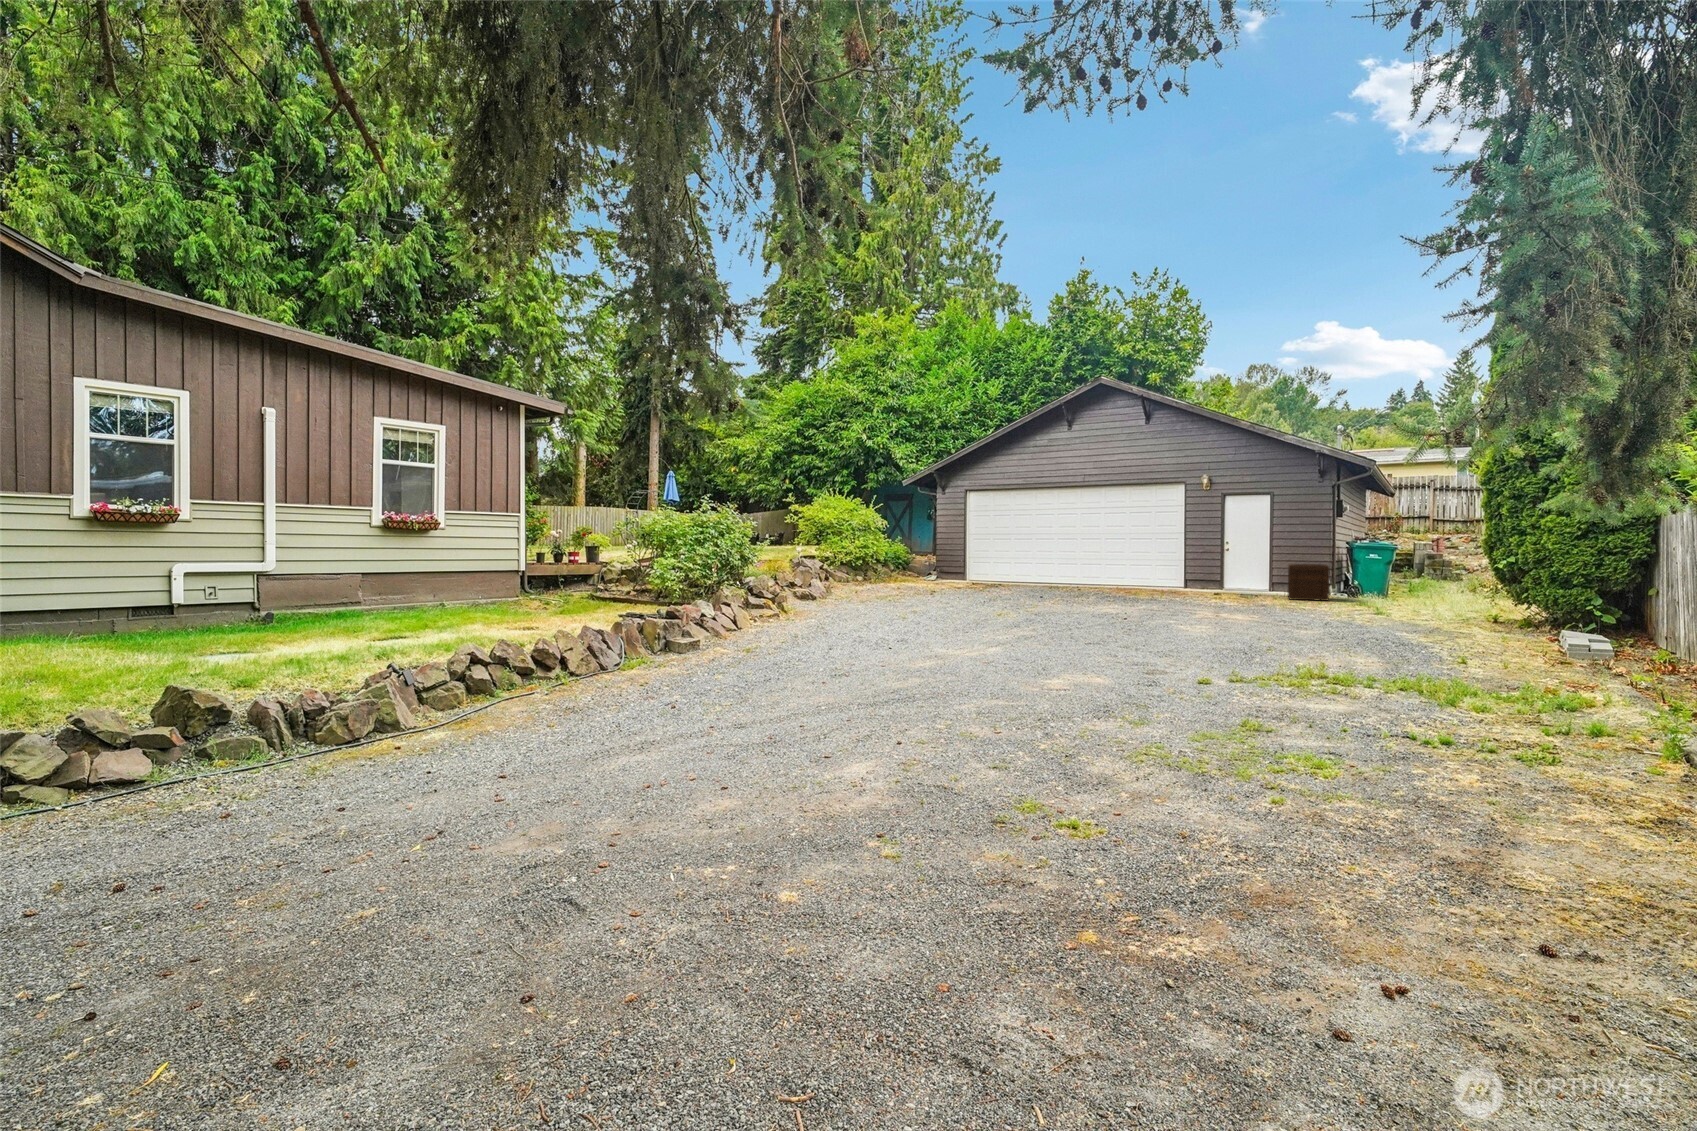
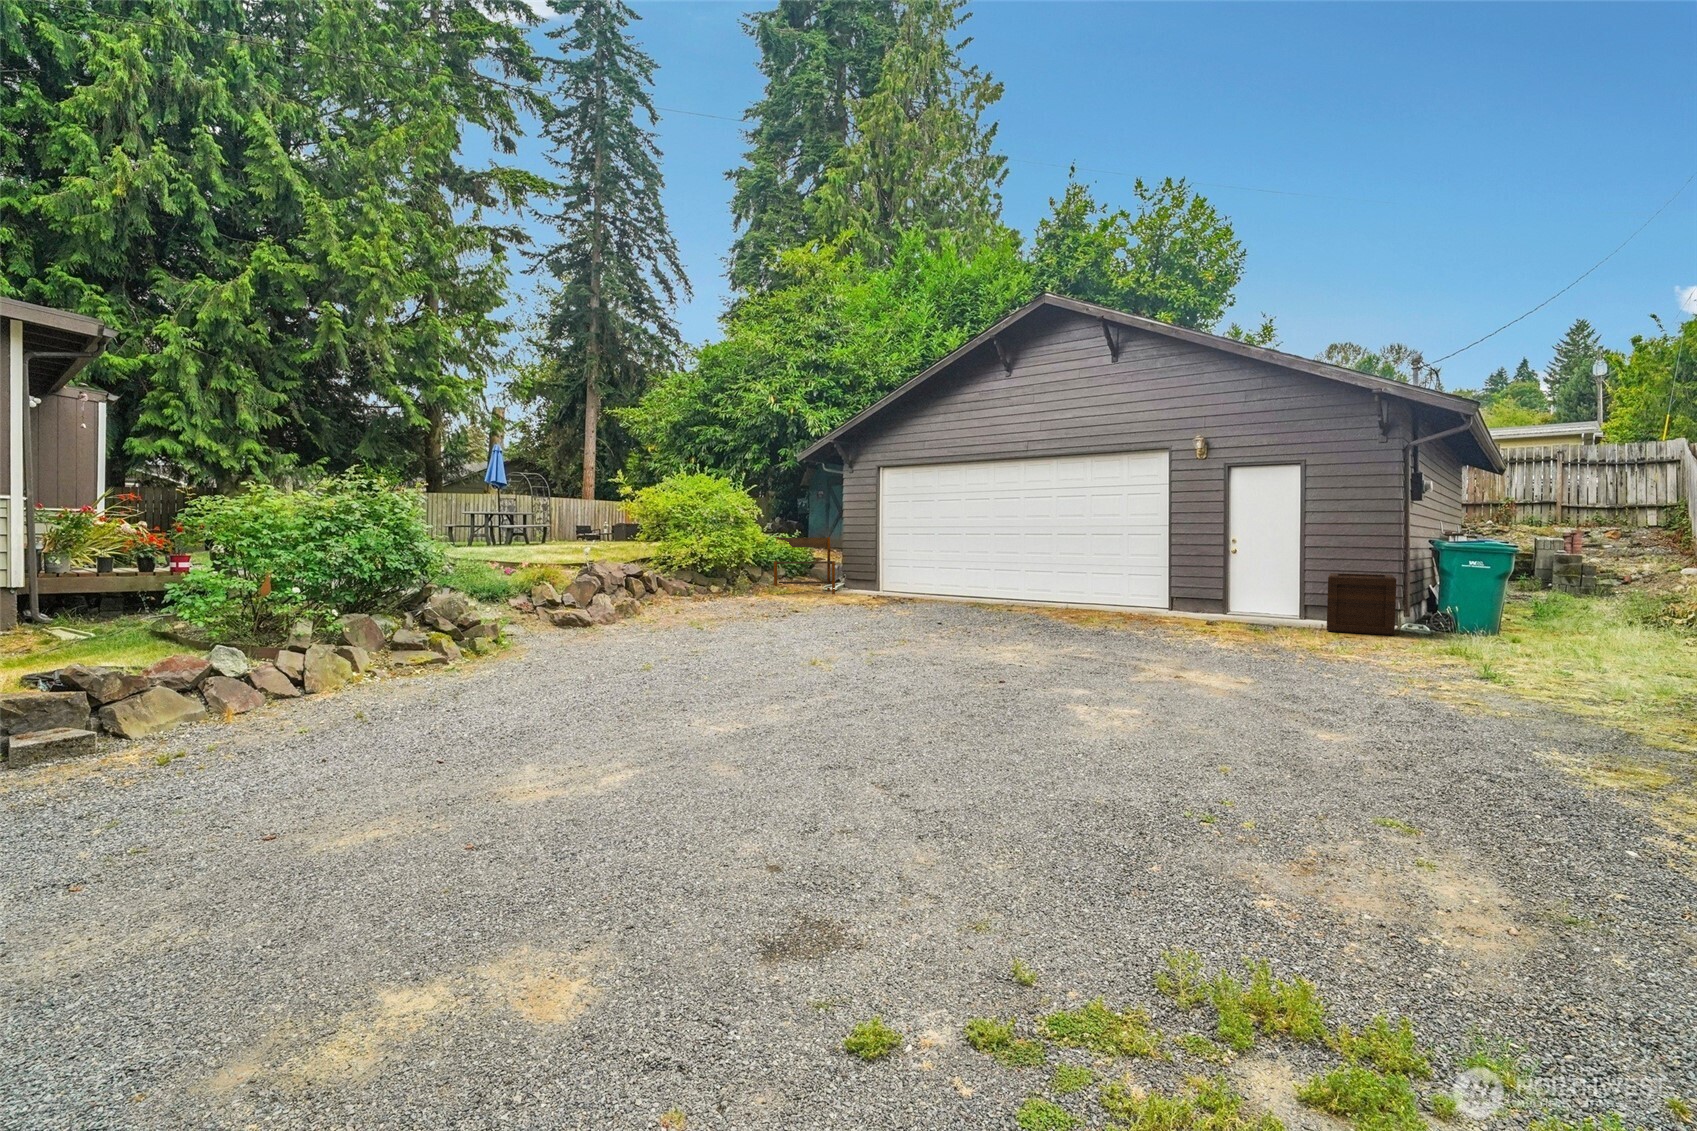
bench: none [881,541,931,584] -> present [774,537,835,594]

